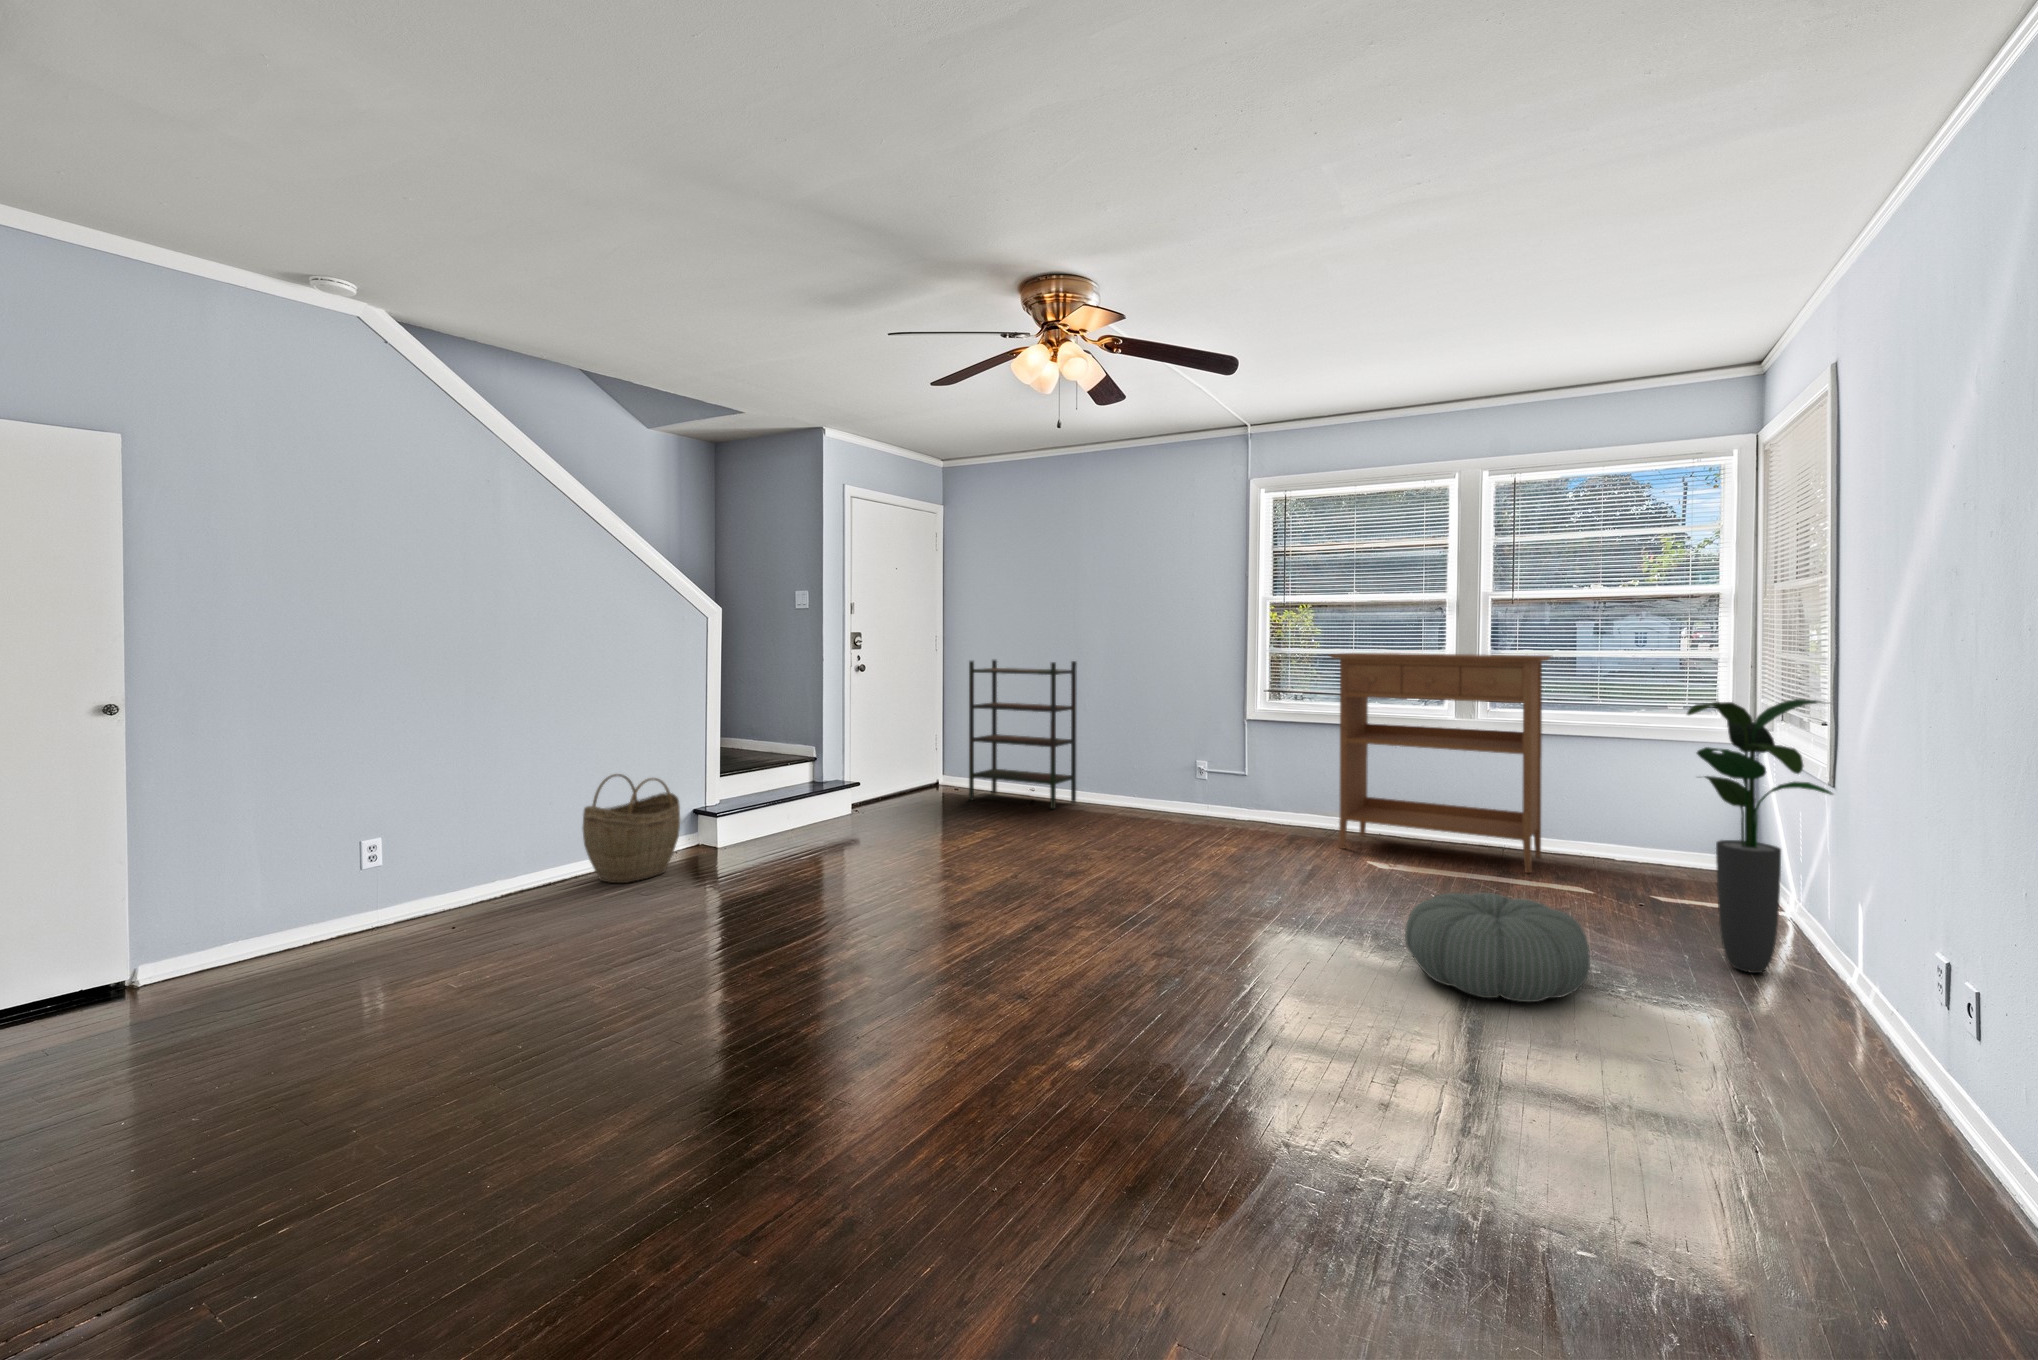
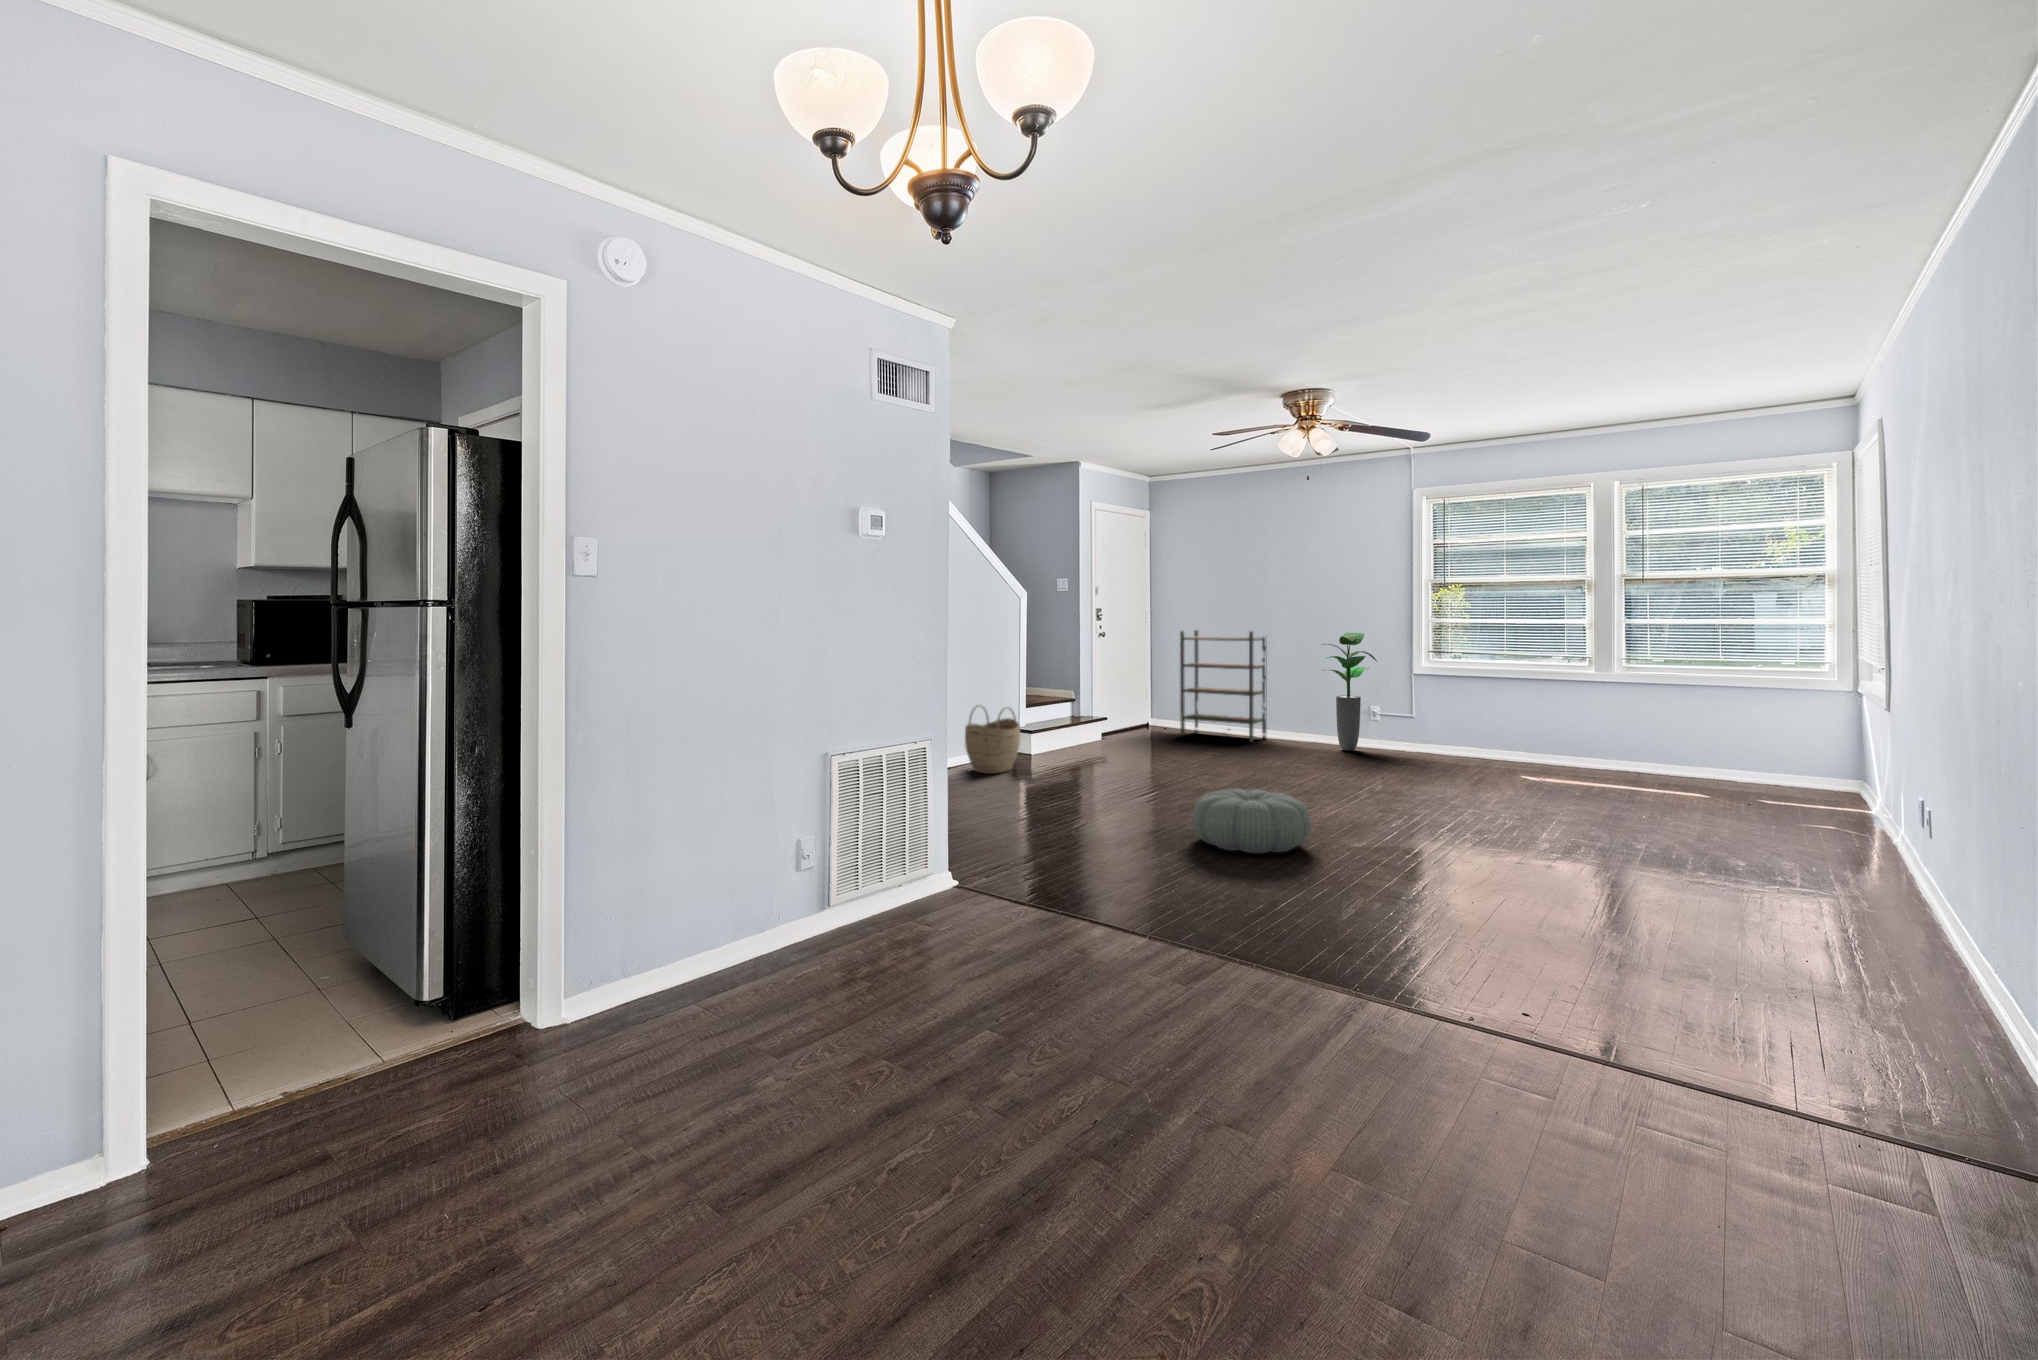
console table: present [1330,653,1551,873] -> none [1484,622,1675,785]
potted plant: present [1687,699,1833,973] -> present [1322,632,1377,751]
pouf: present [1405,893,1590,1002] -> present [1193,789,1311,853]

